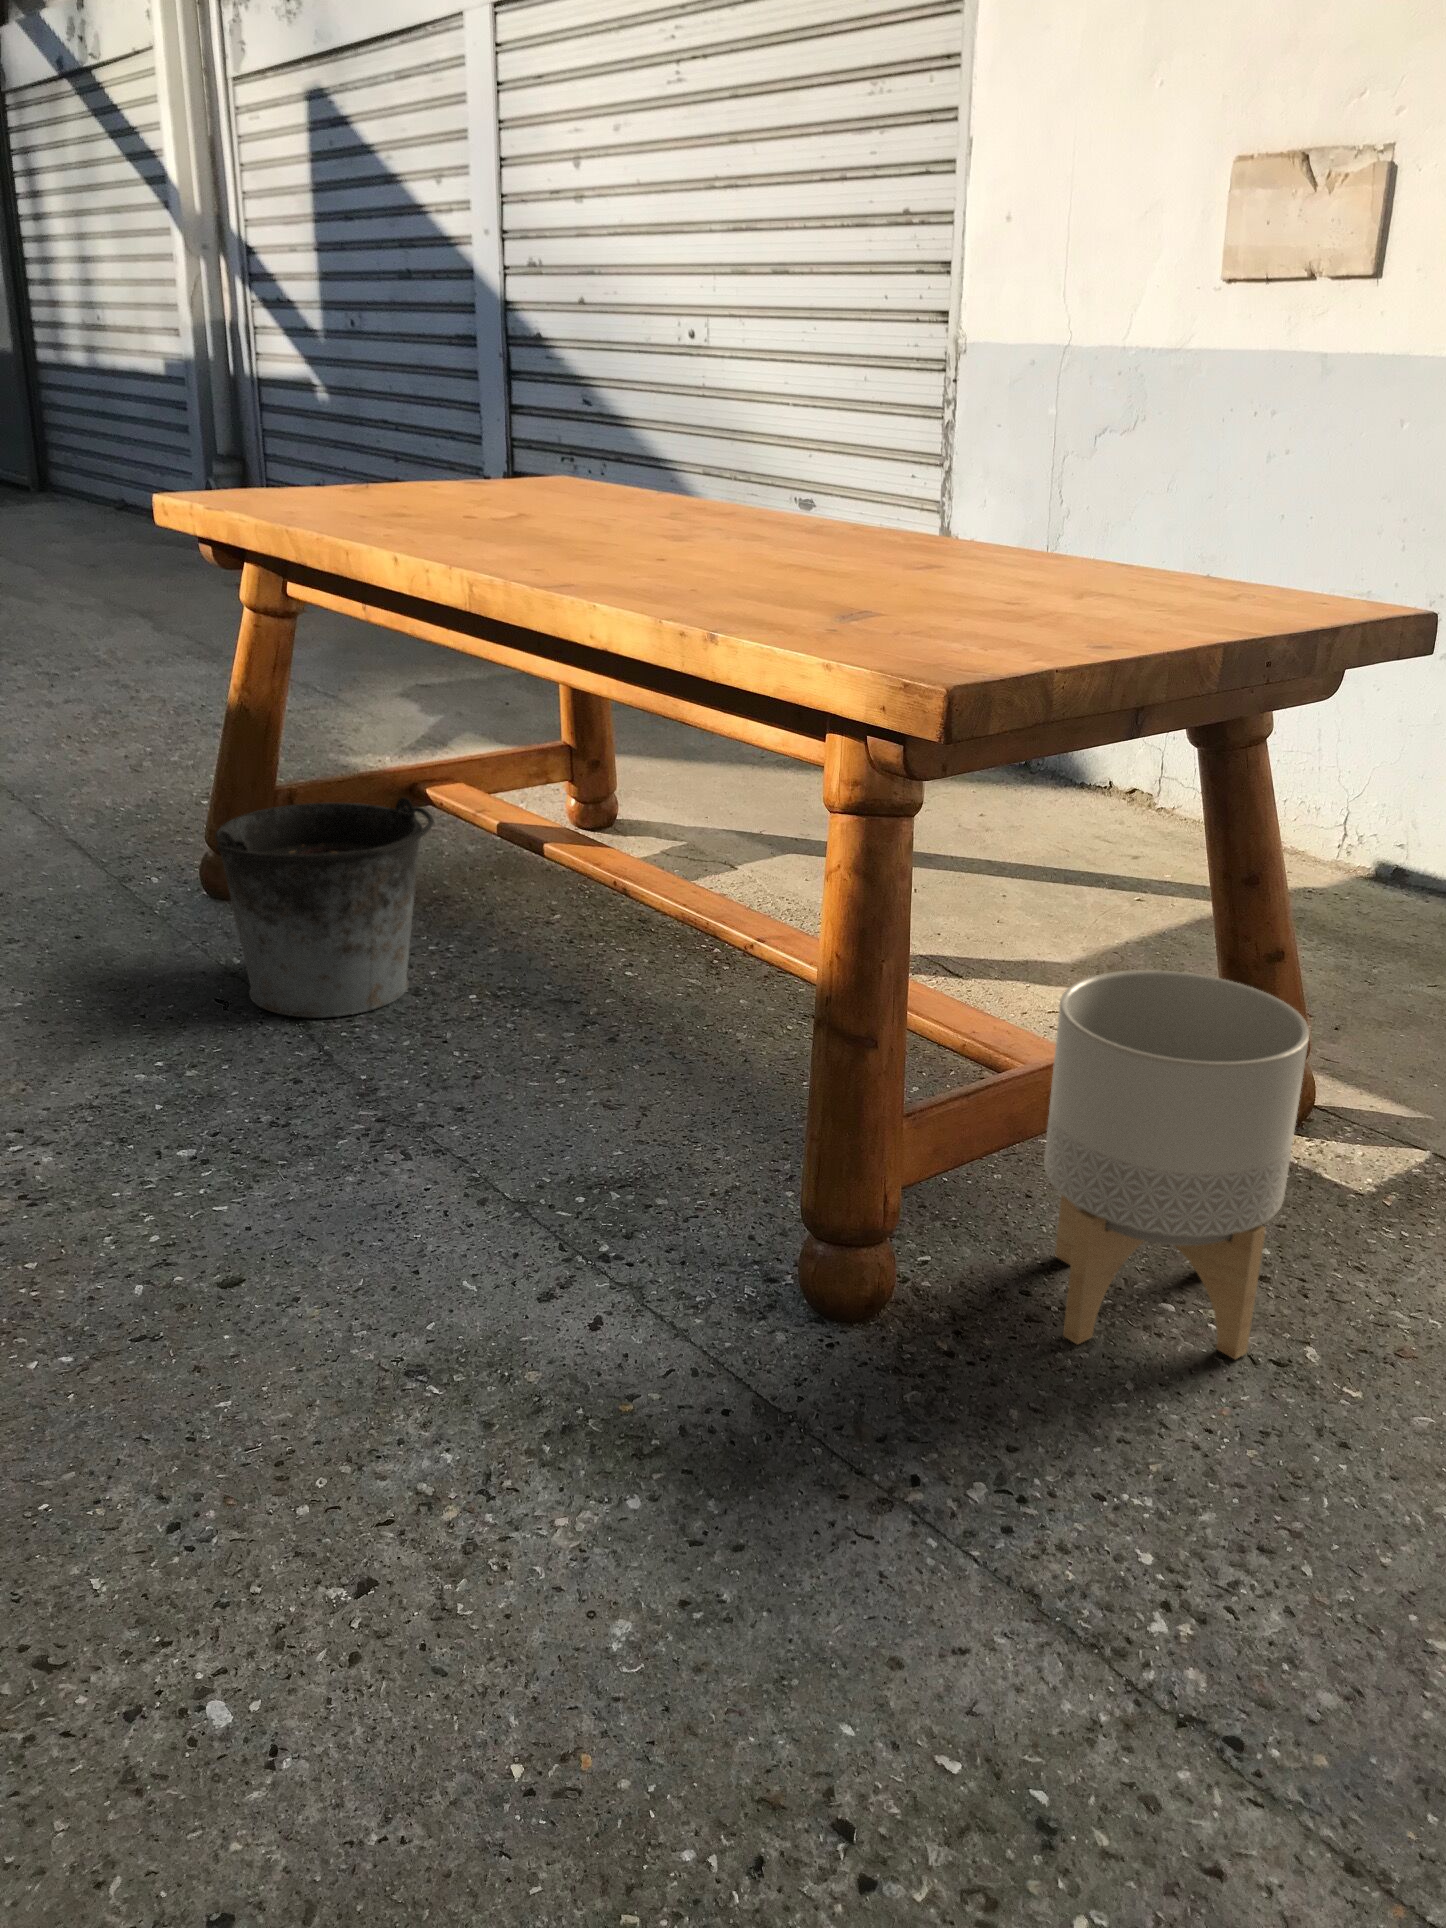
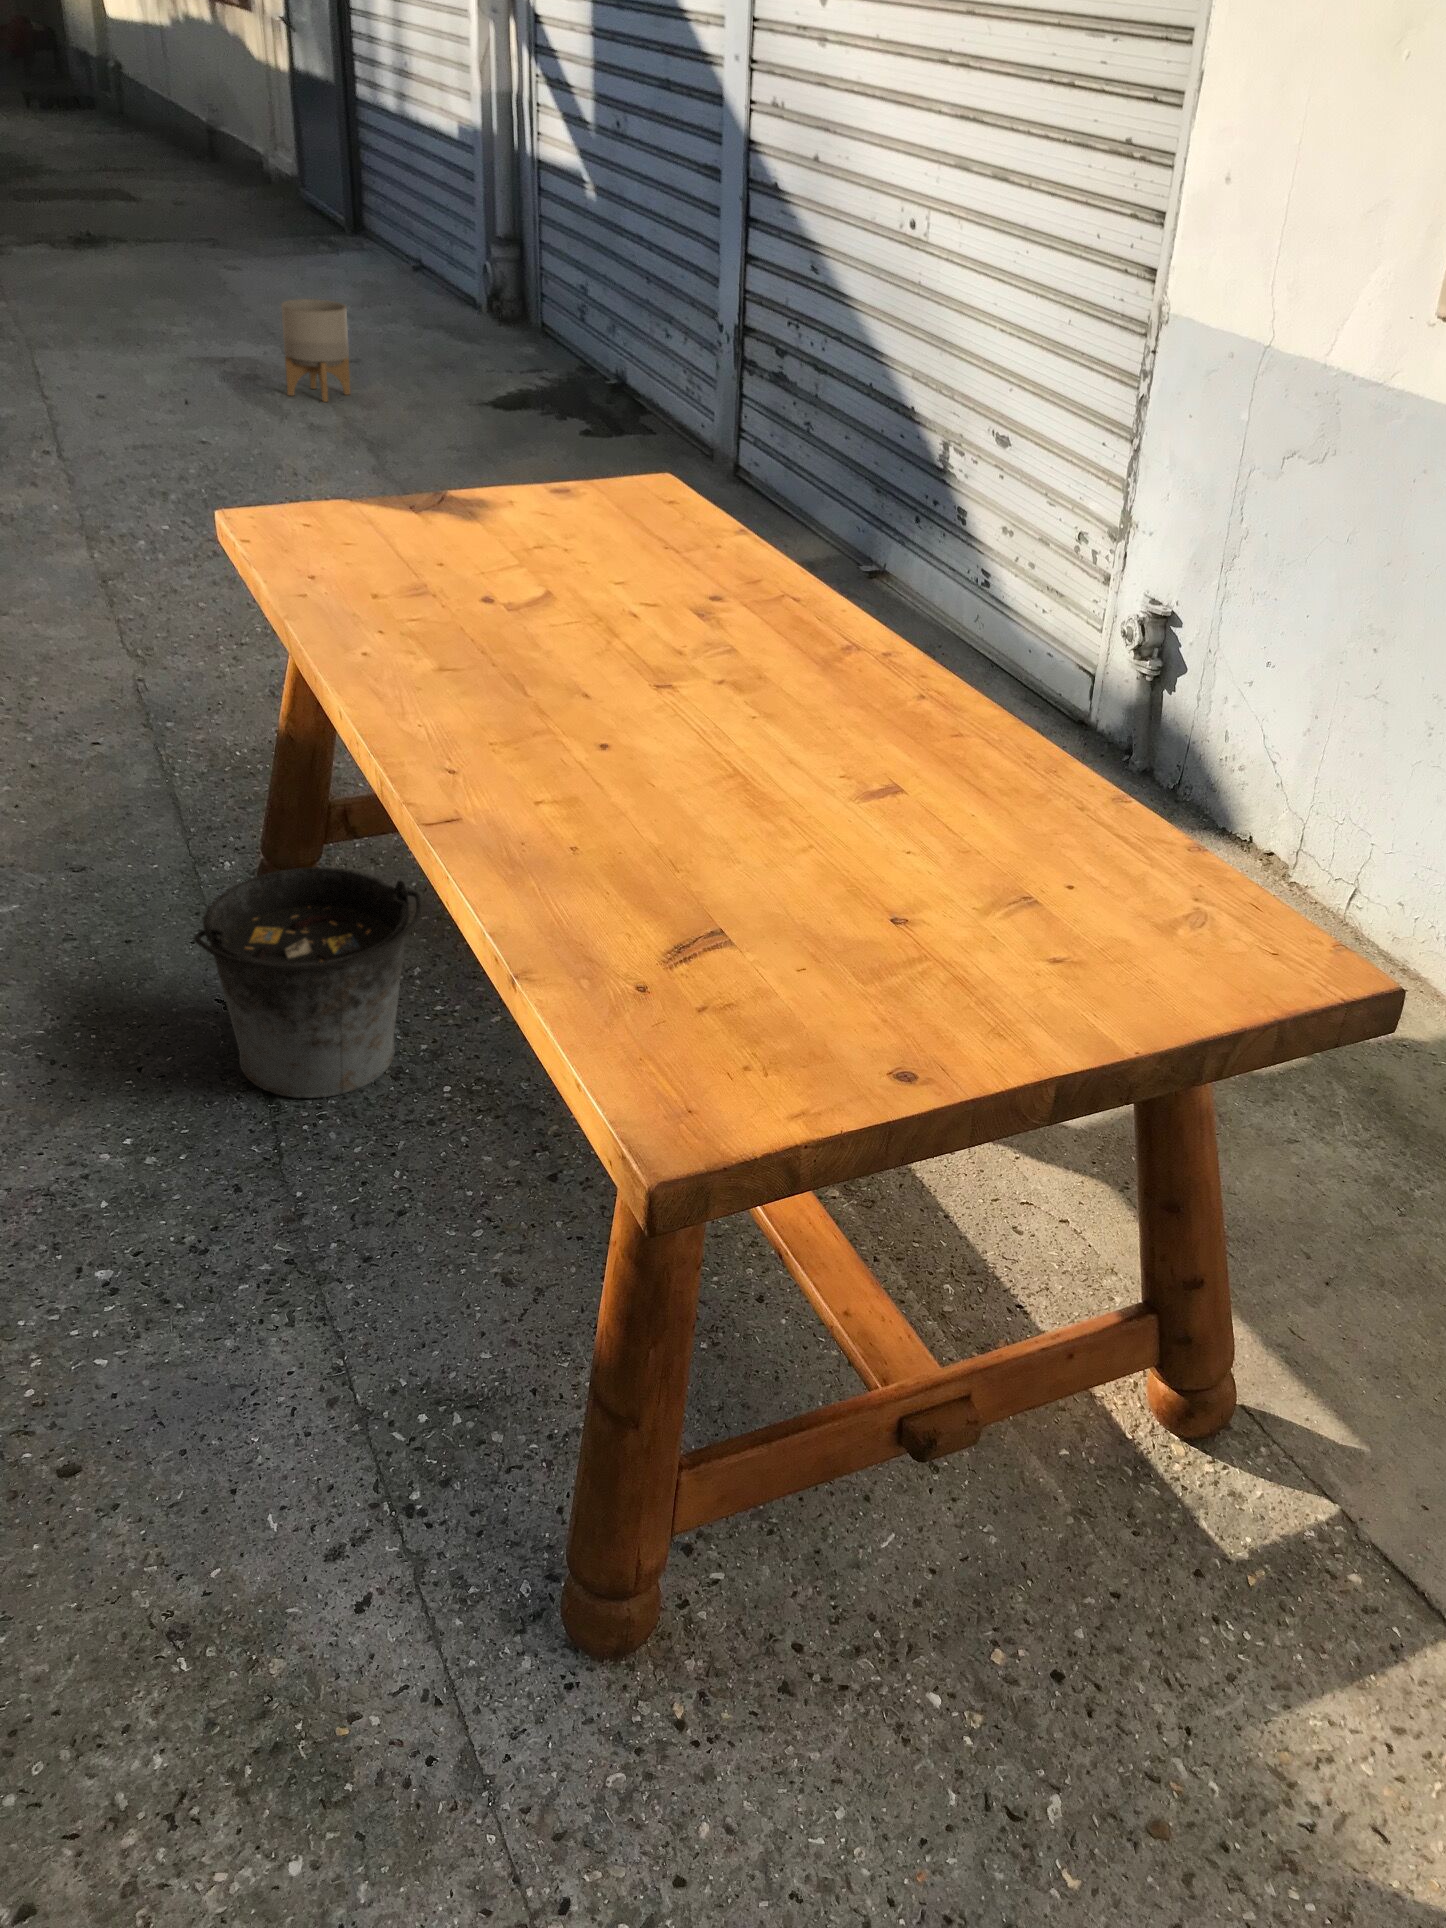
planter: present [1044,970,1309,1359] -> present [281,299,350,402]

